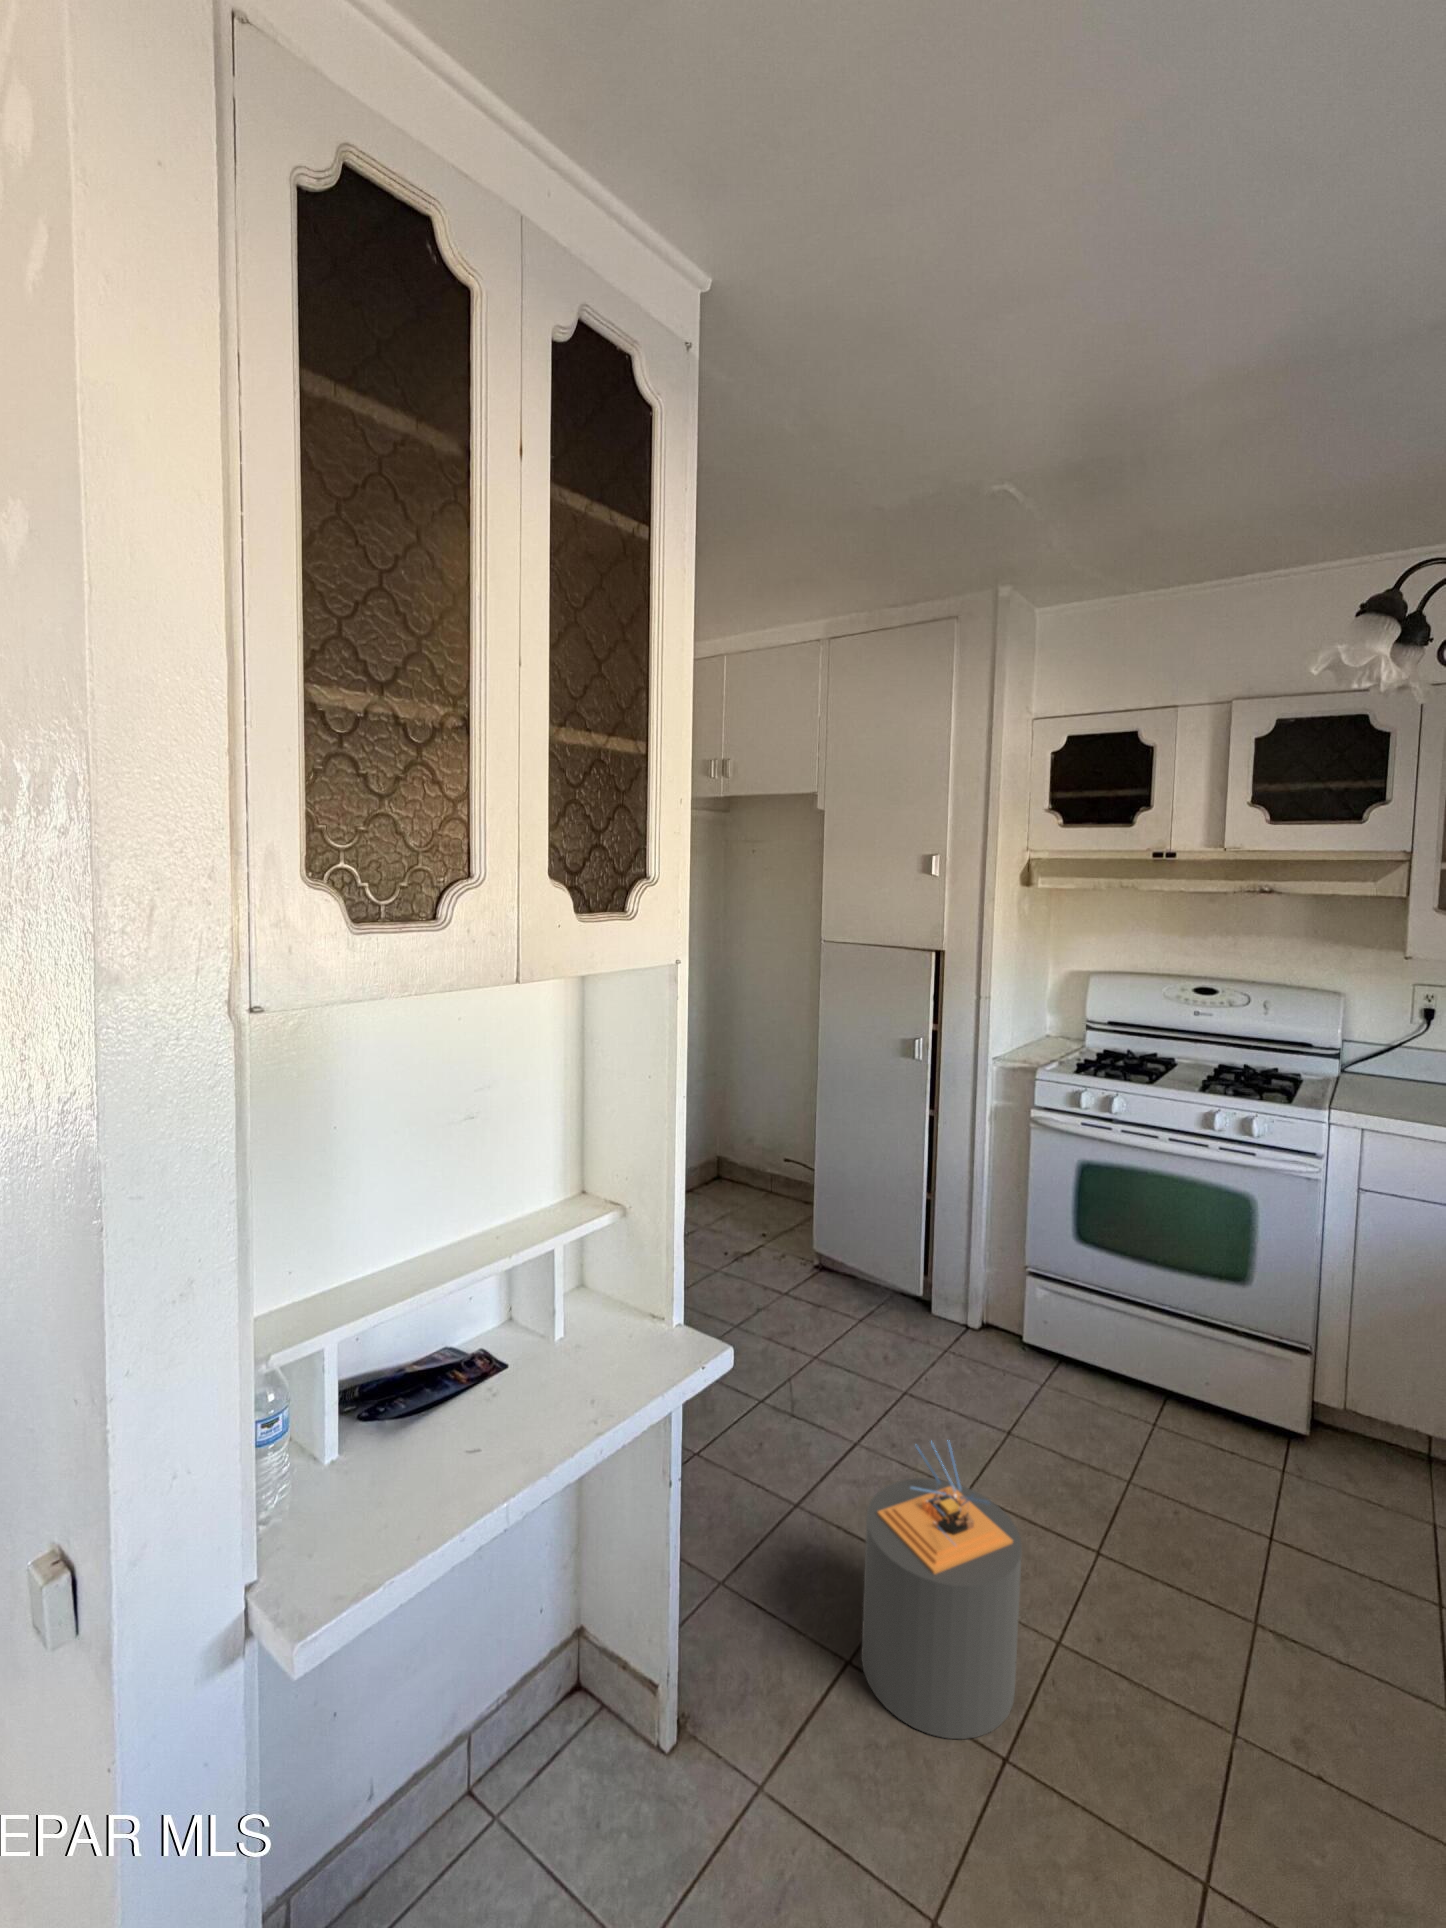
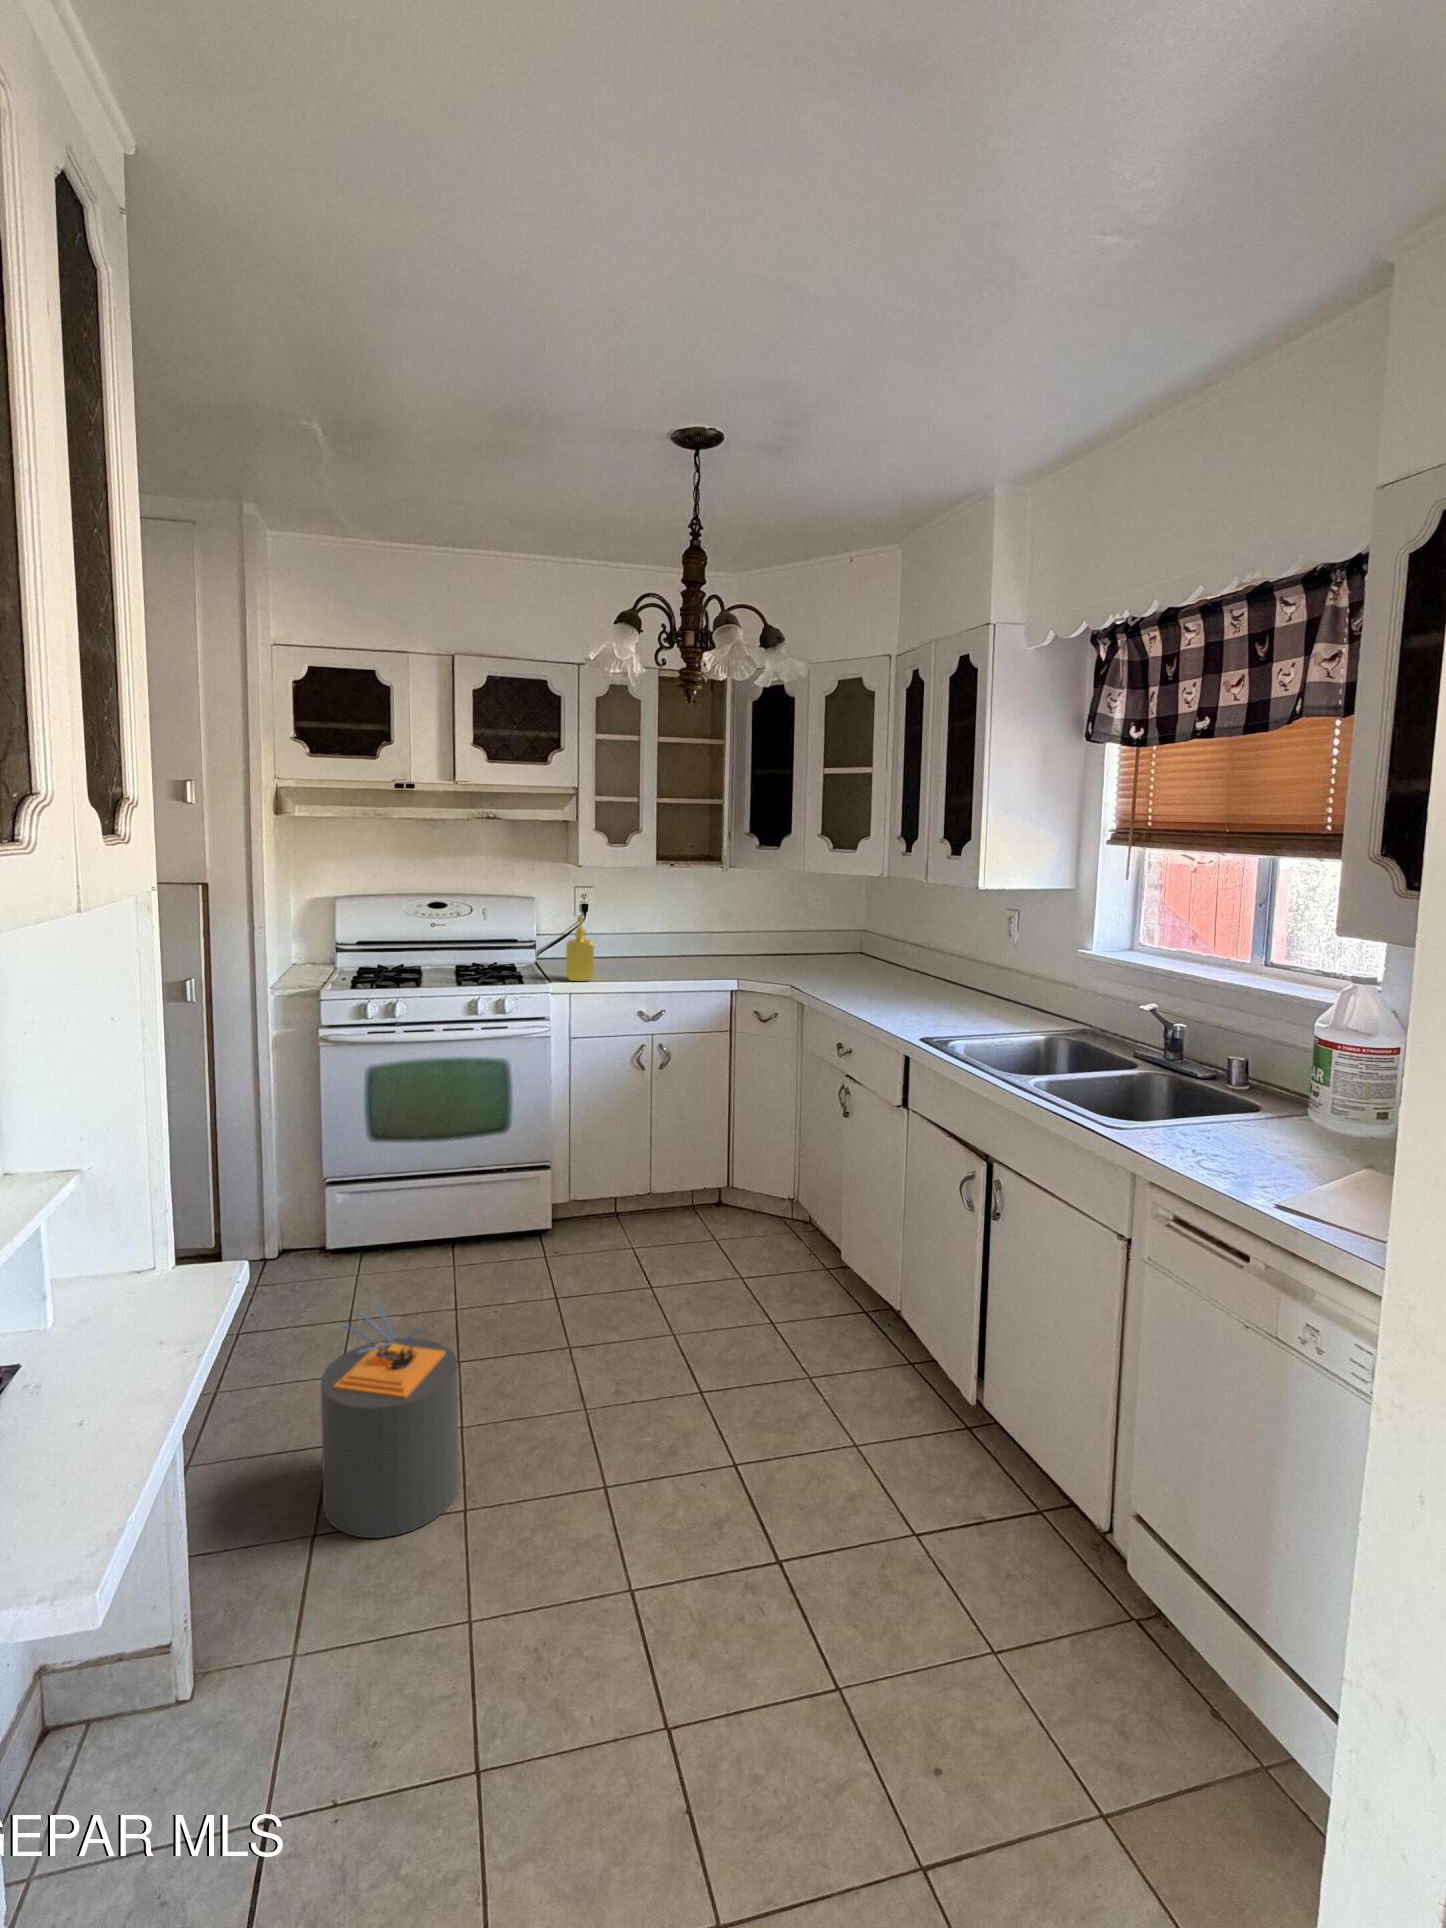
soap dispenser: none [1359,1028,1412,1117] -> present [566,917,594,981]

